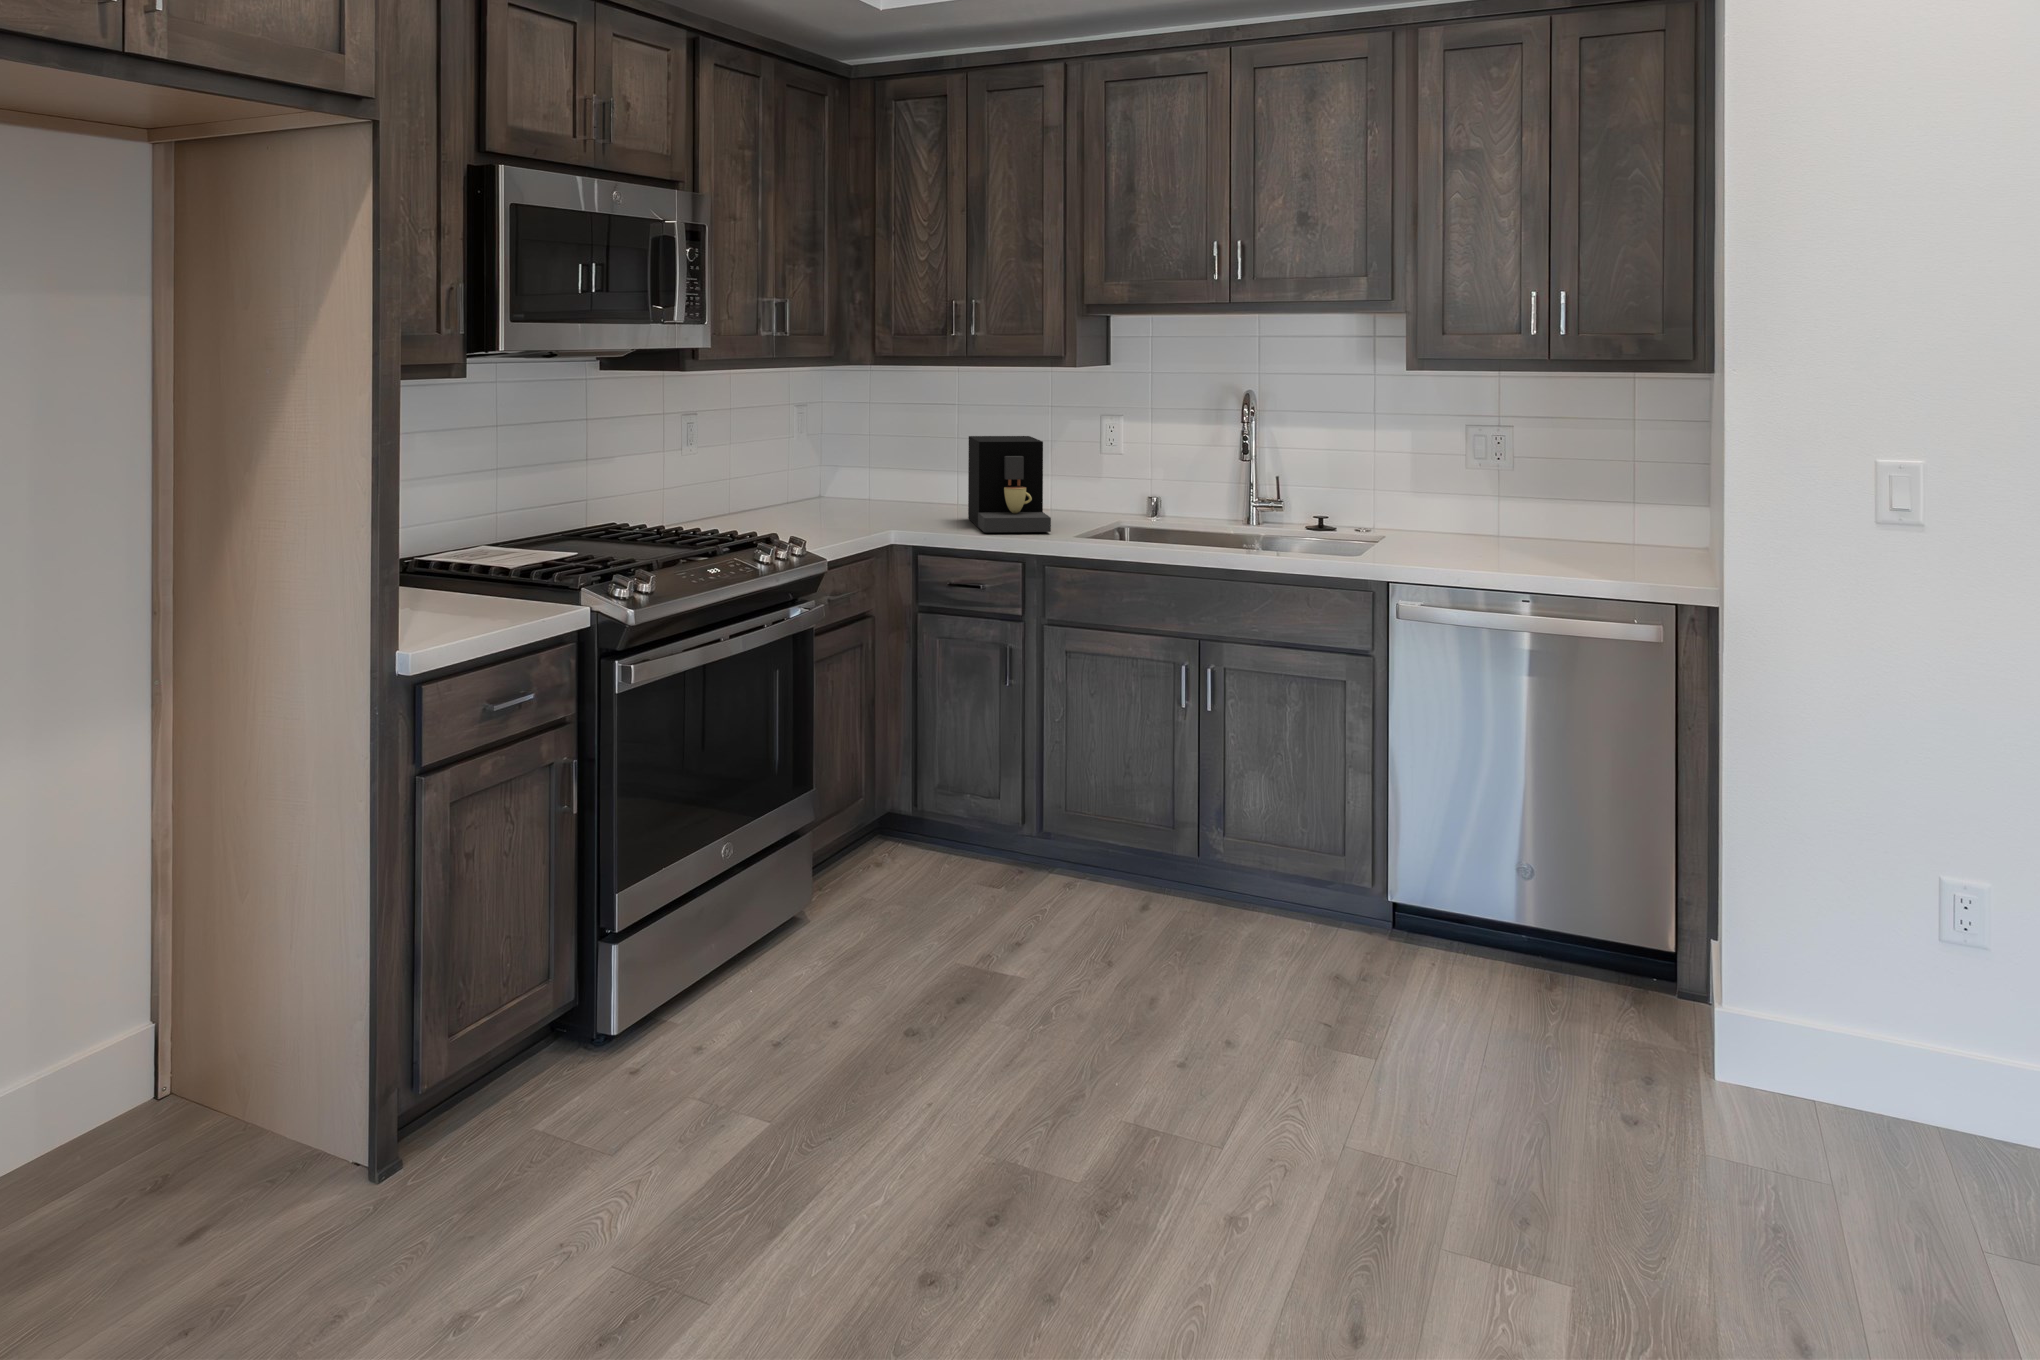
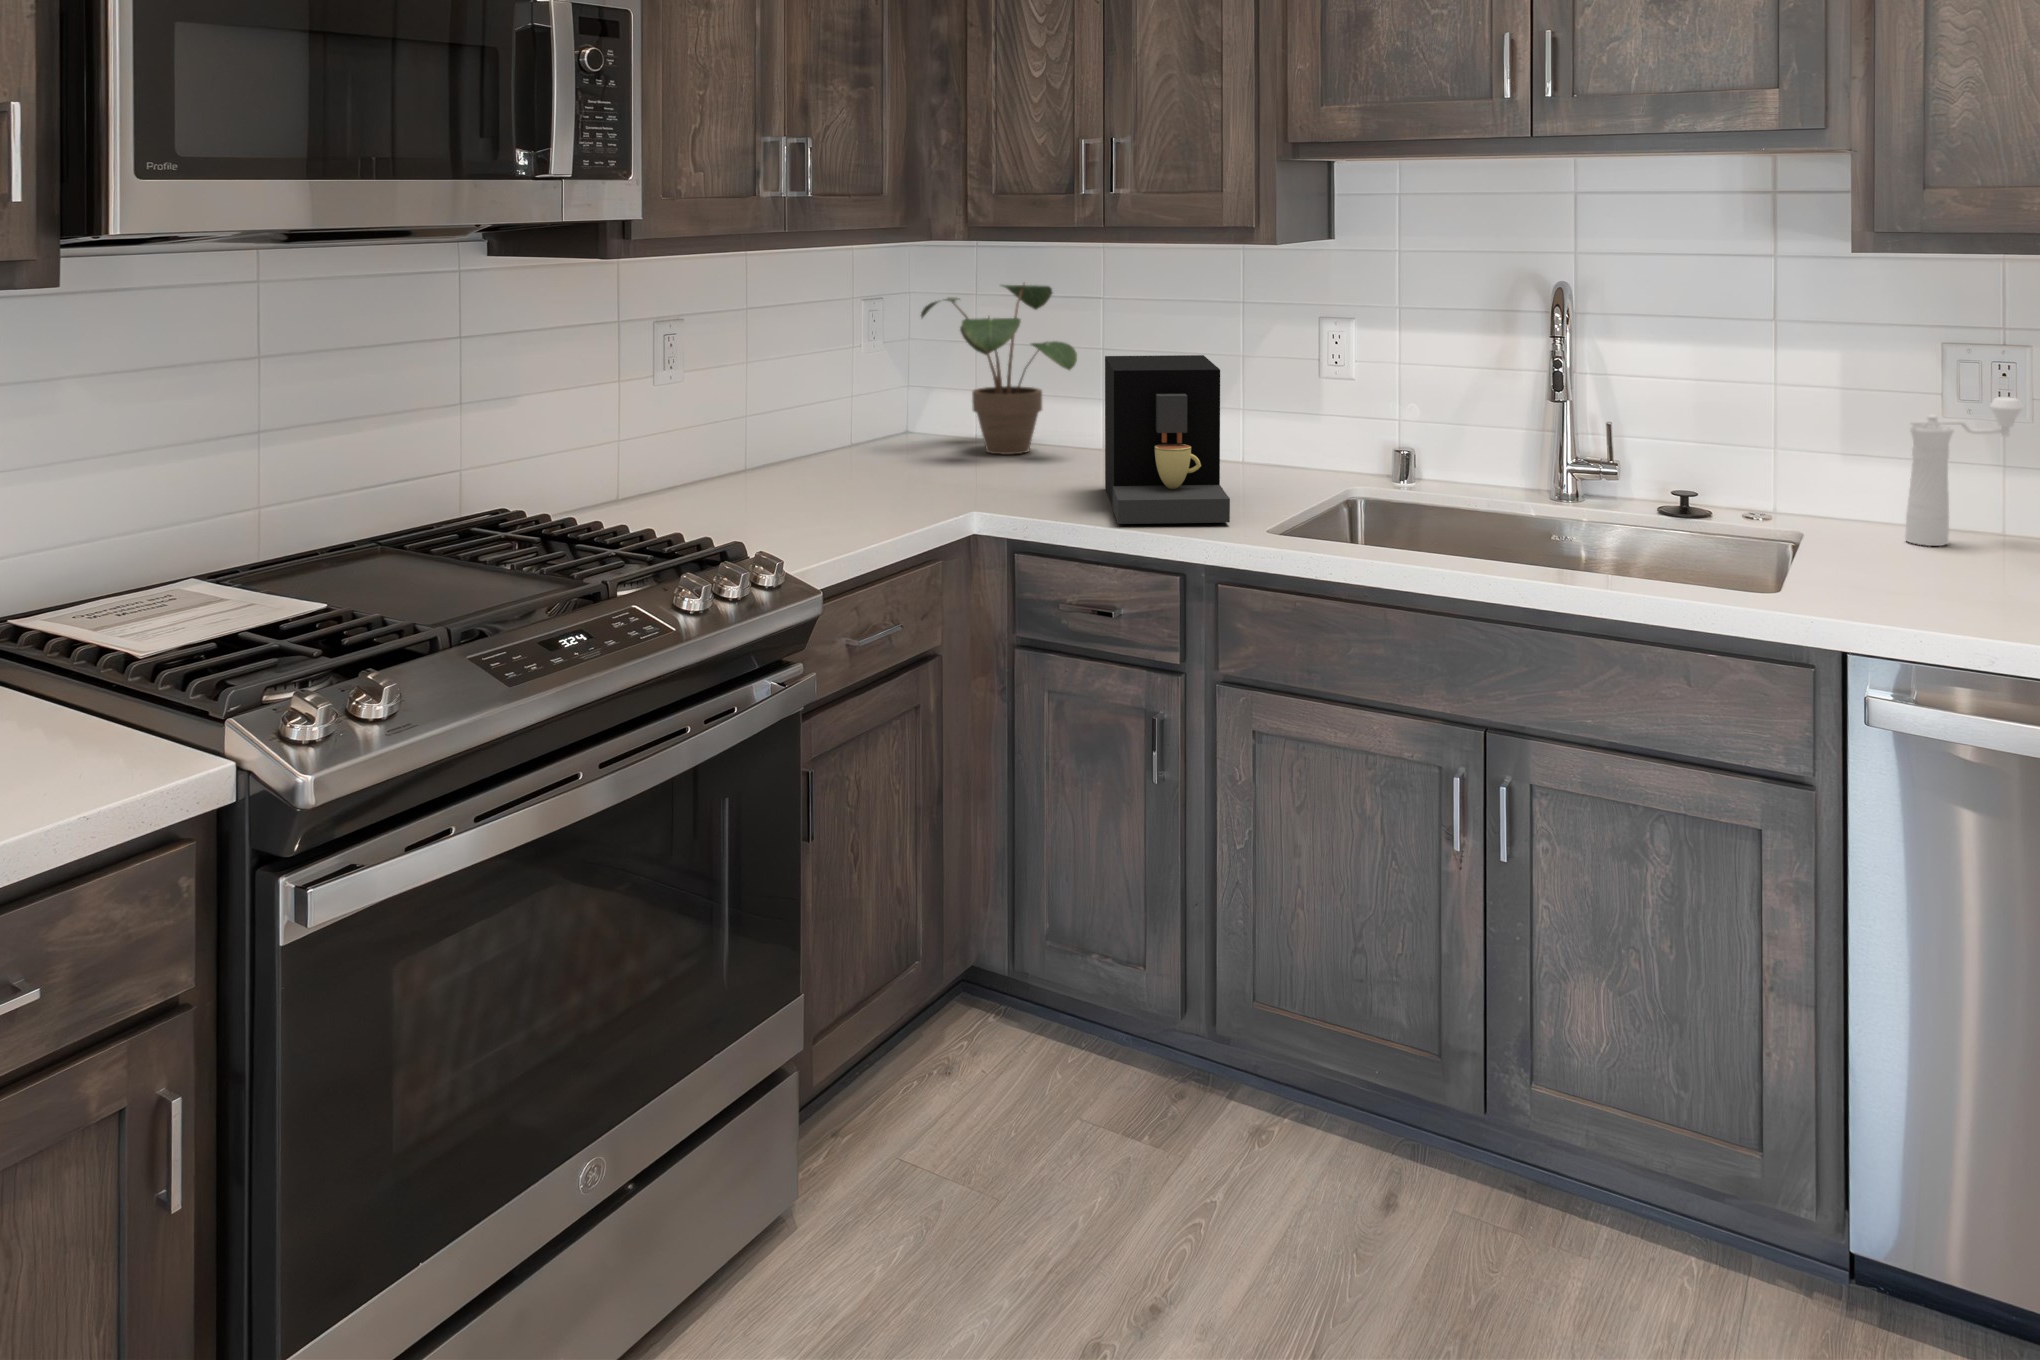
potted plant: none [842,394,944,504] -> present [921,283,1077,455]
pepper mill: none [1447,456,1512,542] -> present [1905,398,2023,546]

